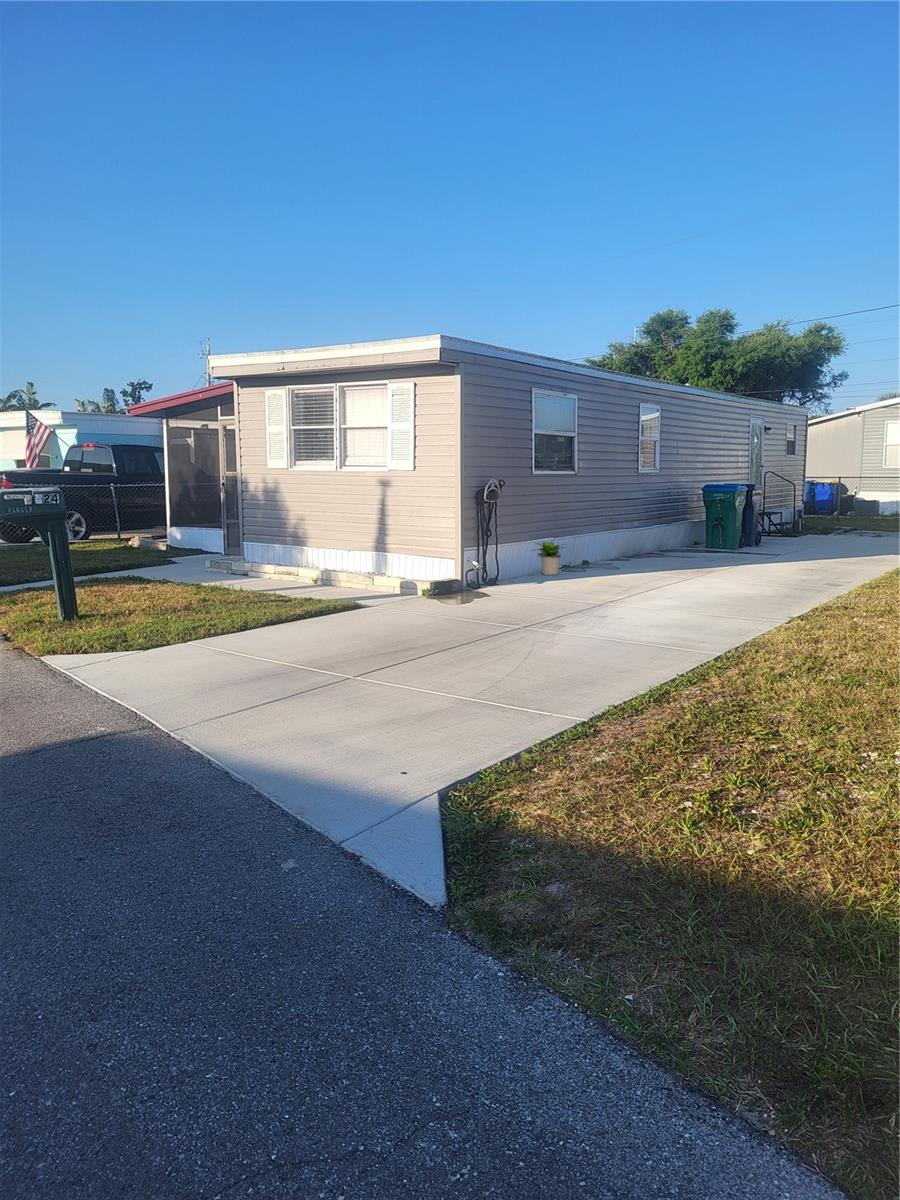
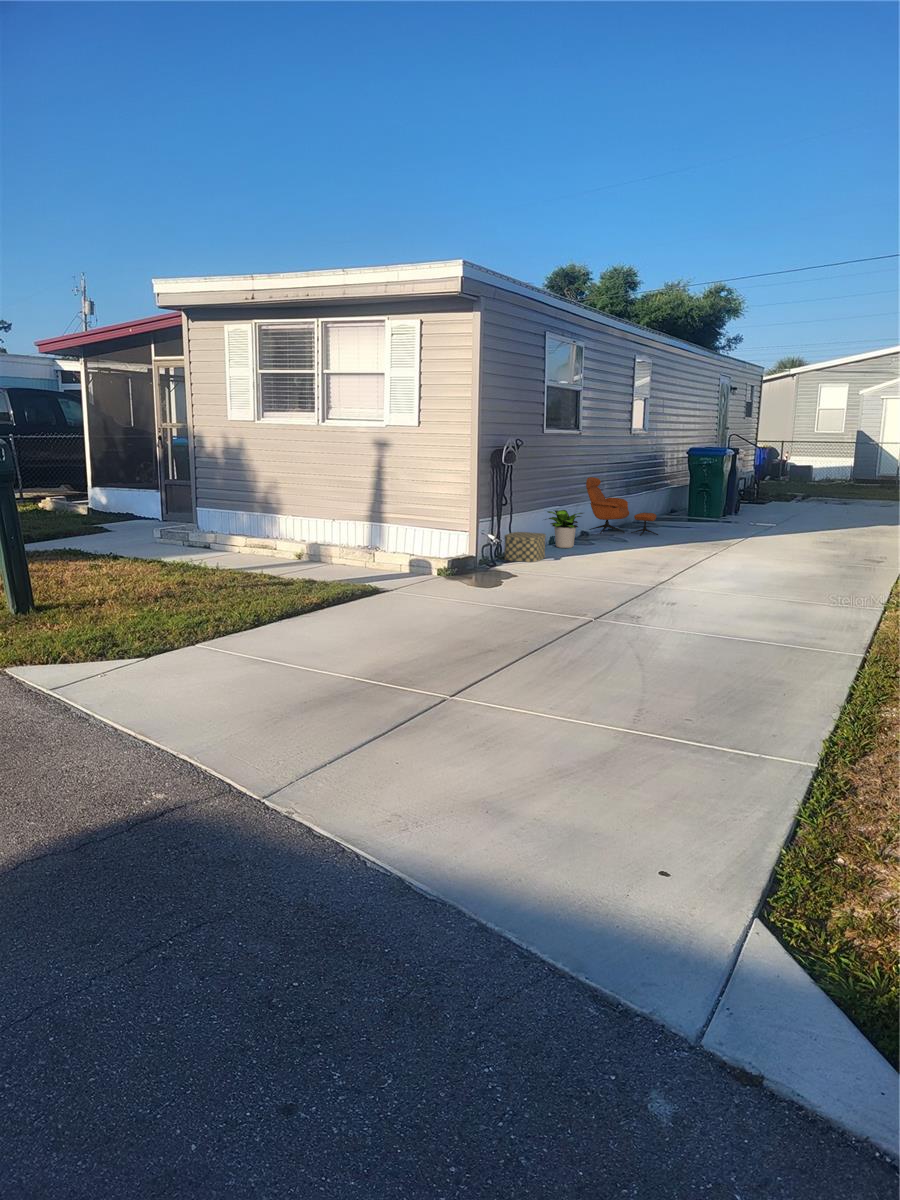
lounge chair: none [583,513,647,565] -> present [586,477,658,535]
storage box: none [487,560,524,586] -> present [504,532,546,562]

